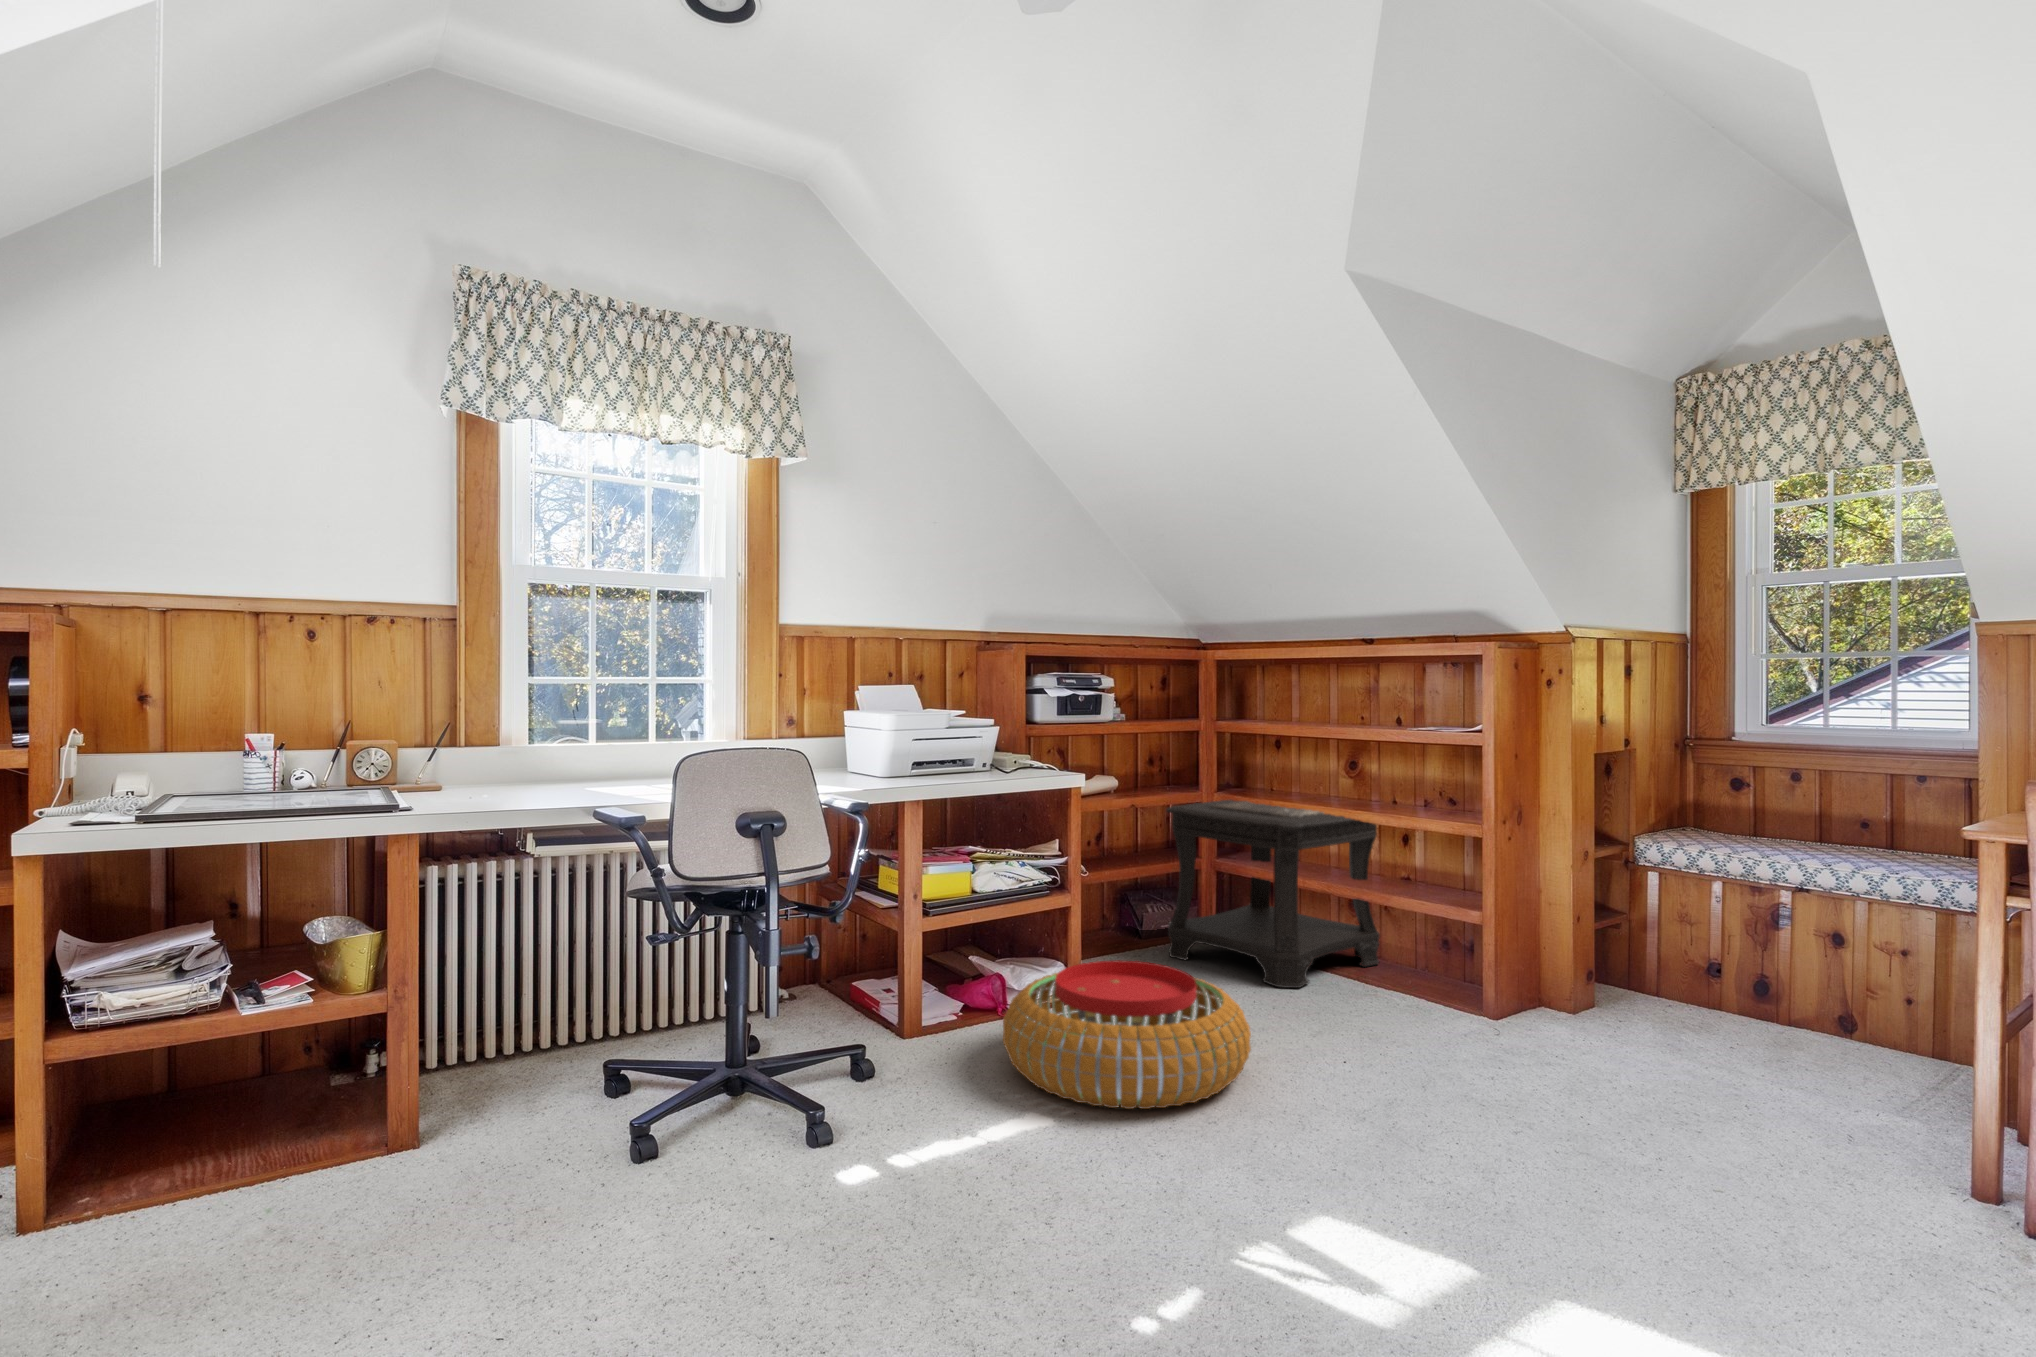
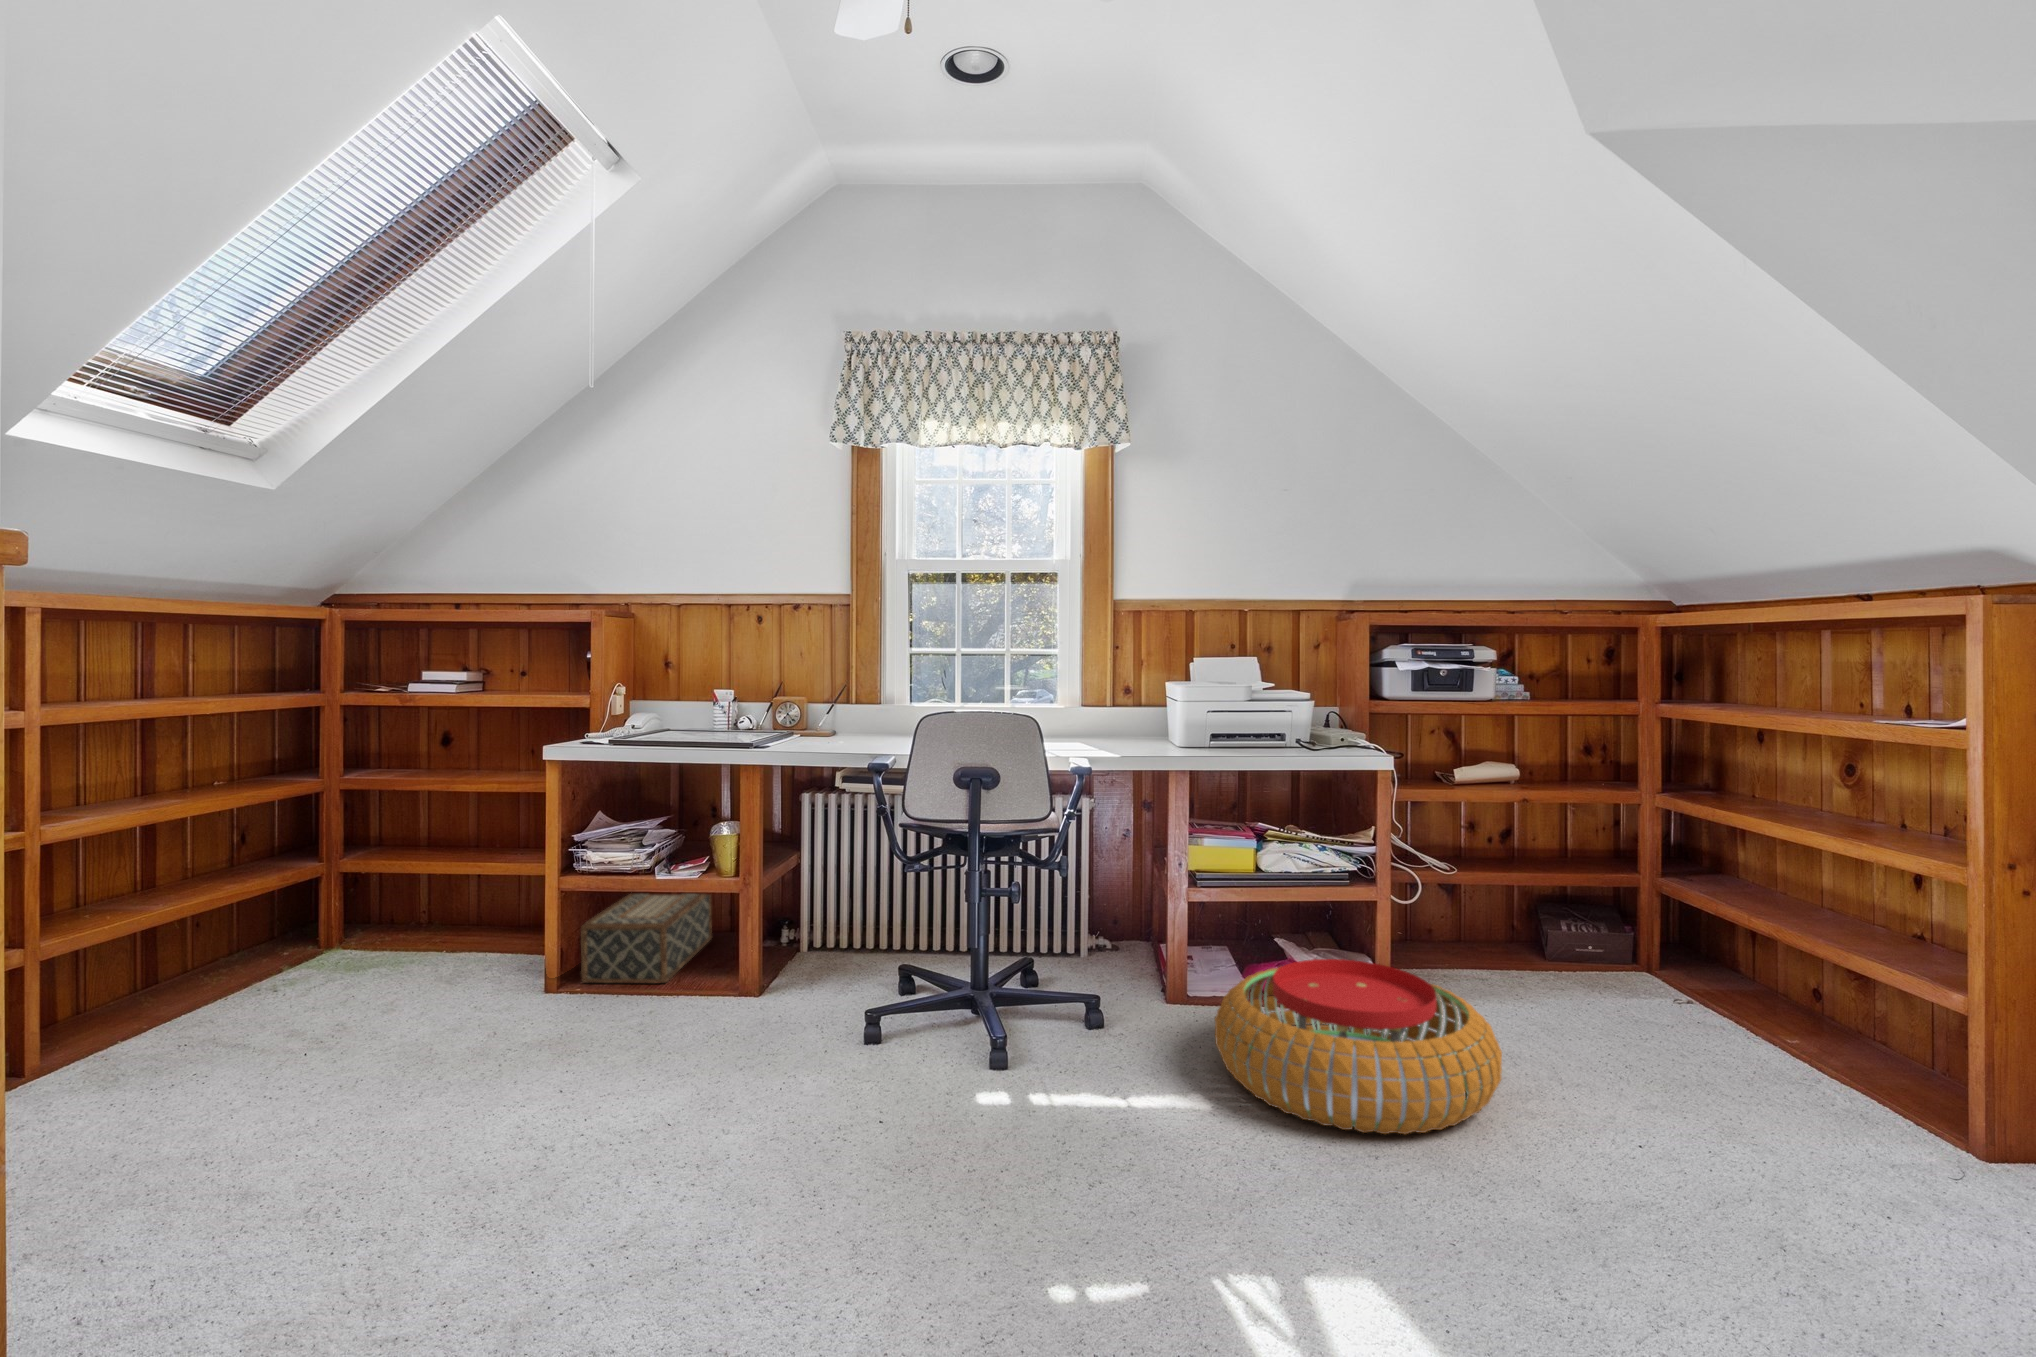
side table: present [1167,800,1380,988] -> none [1552,802,1884,1047]
woven basket: none [77,1022,244,1203] -> present [581,894,712,983]

